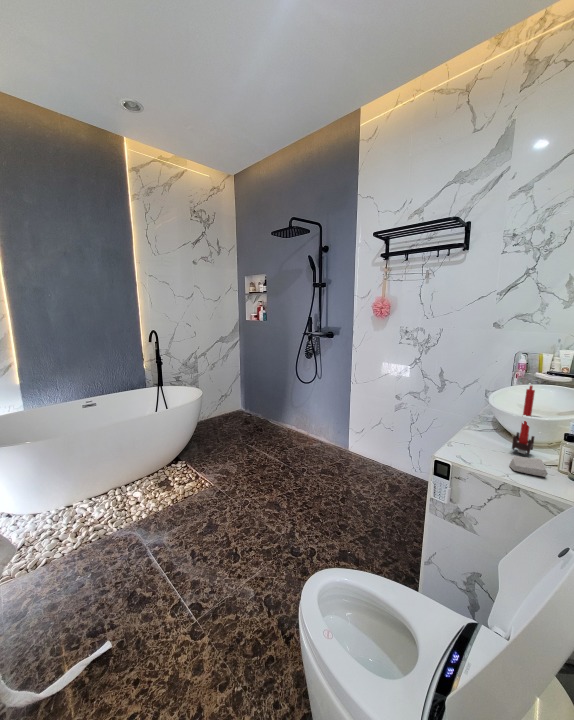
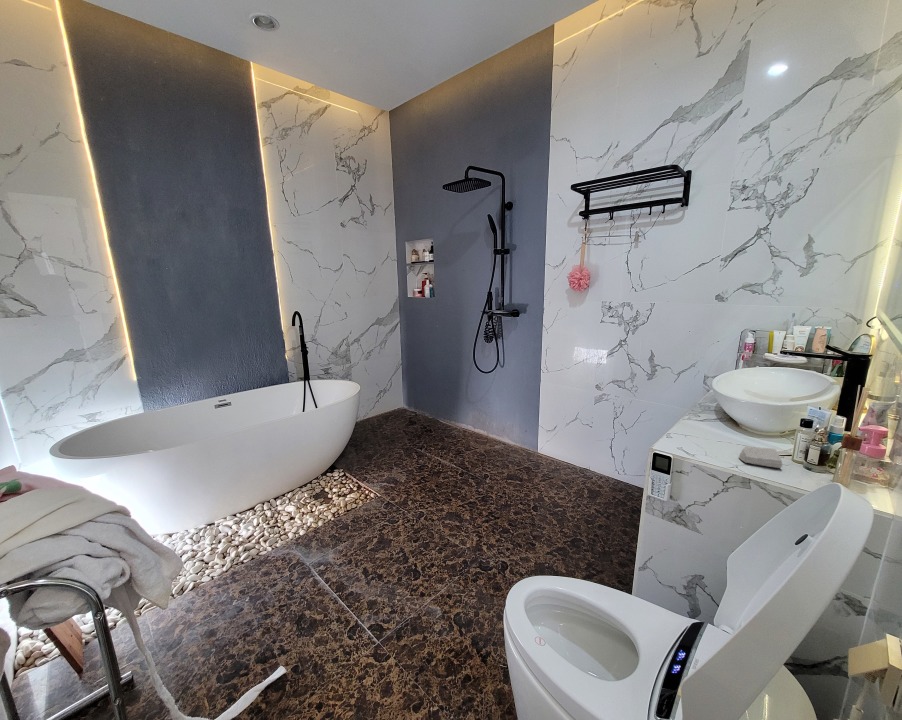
candle: present [512,386,535,454] -> none [740,366,769,445]

